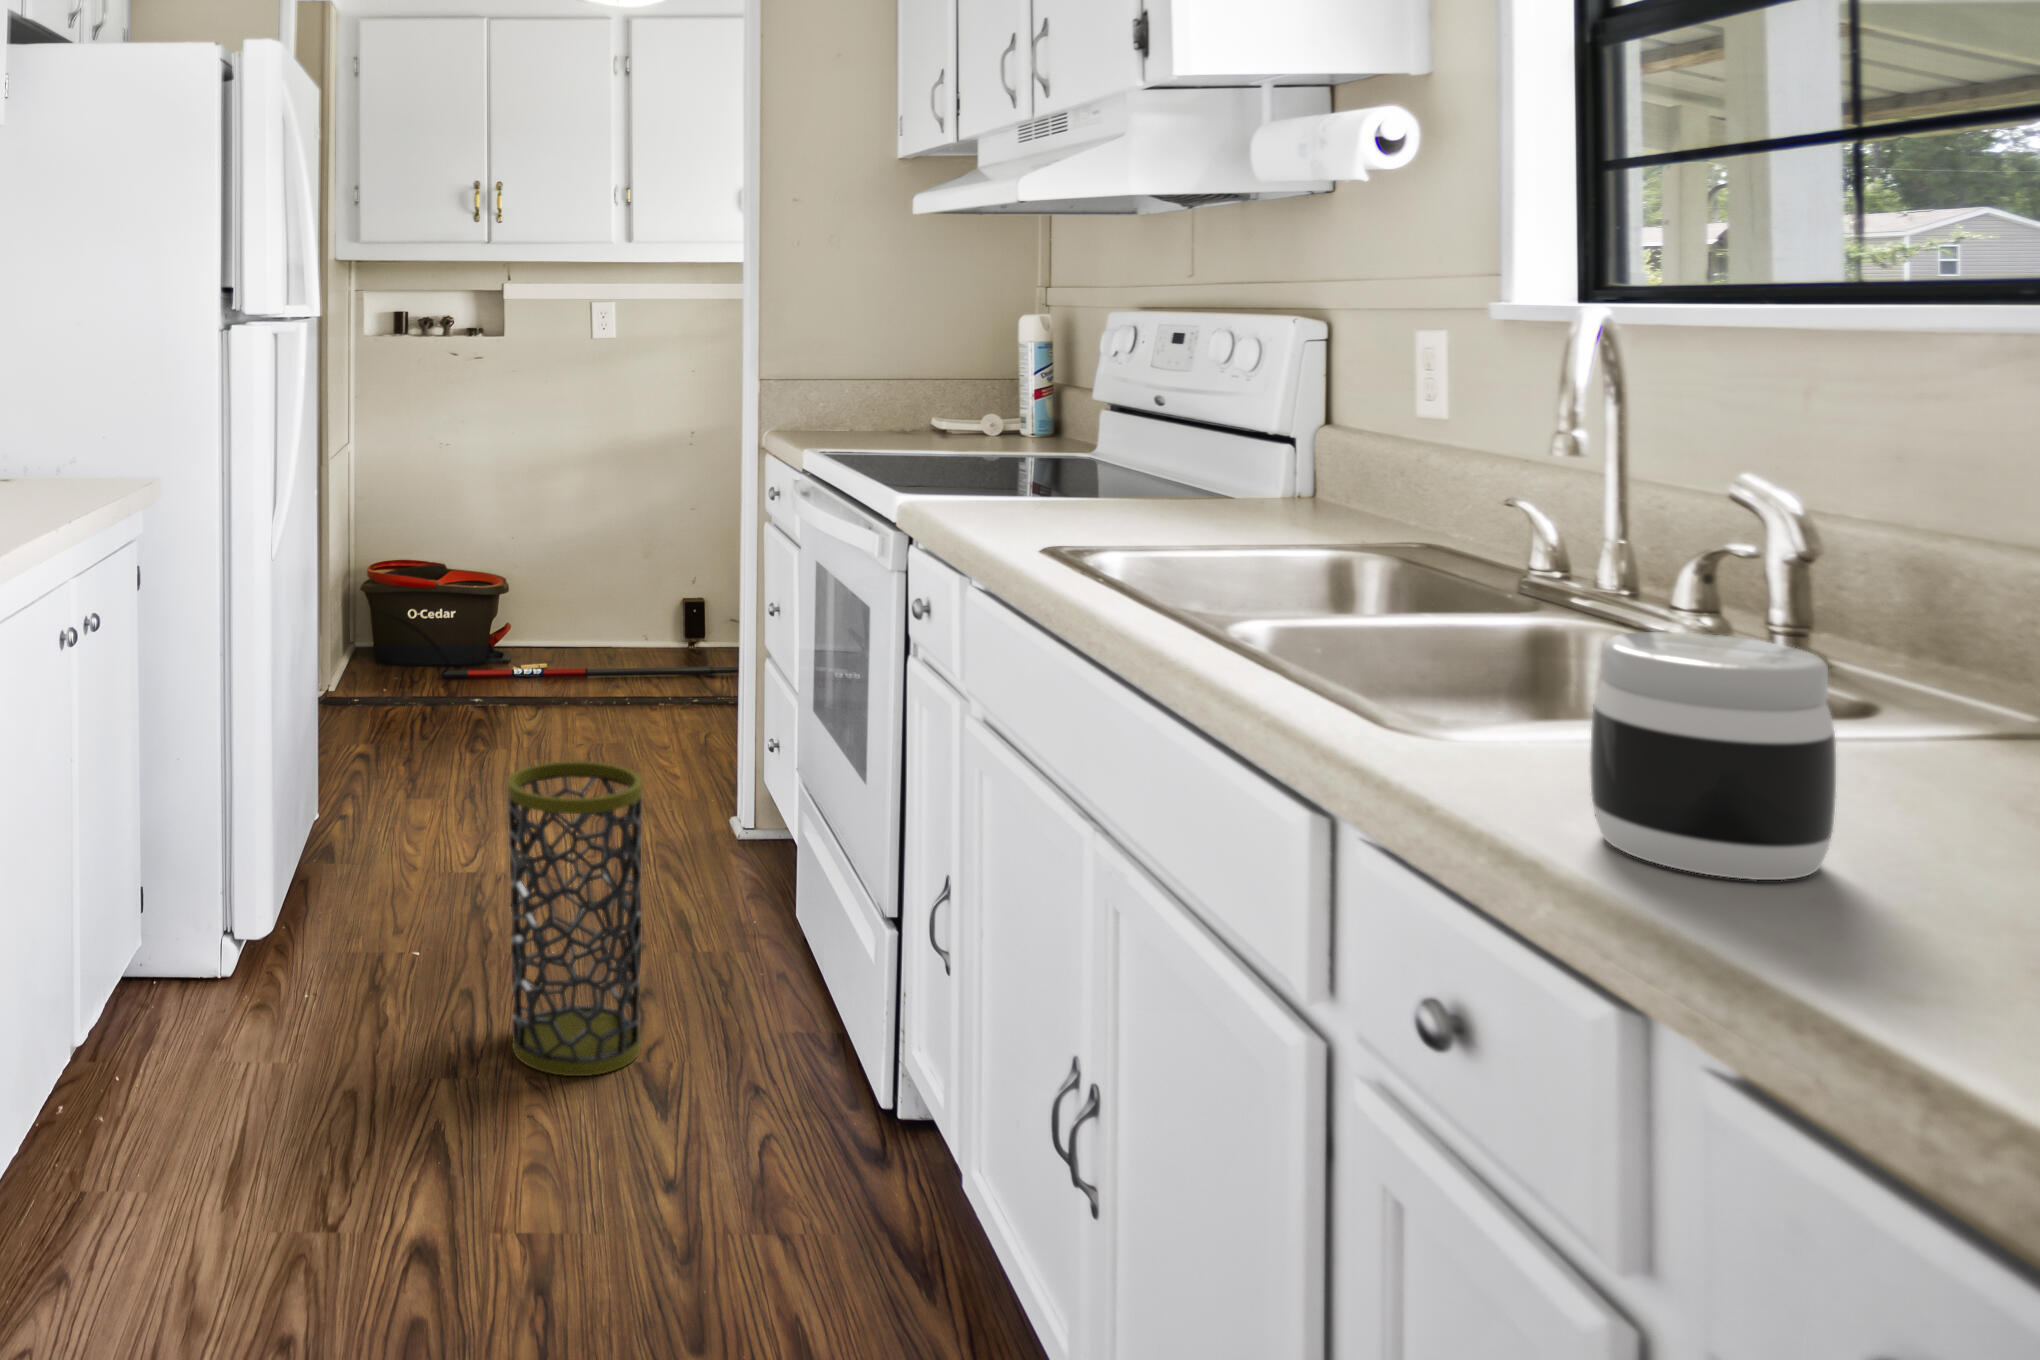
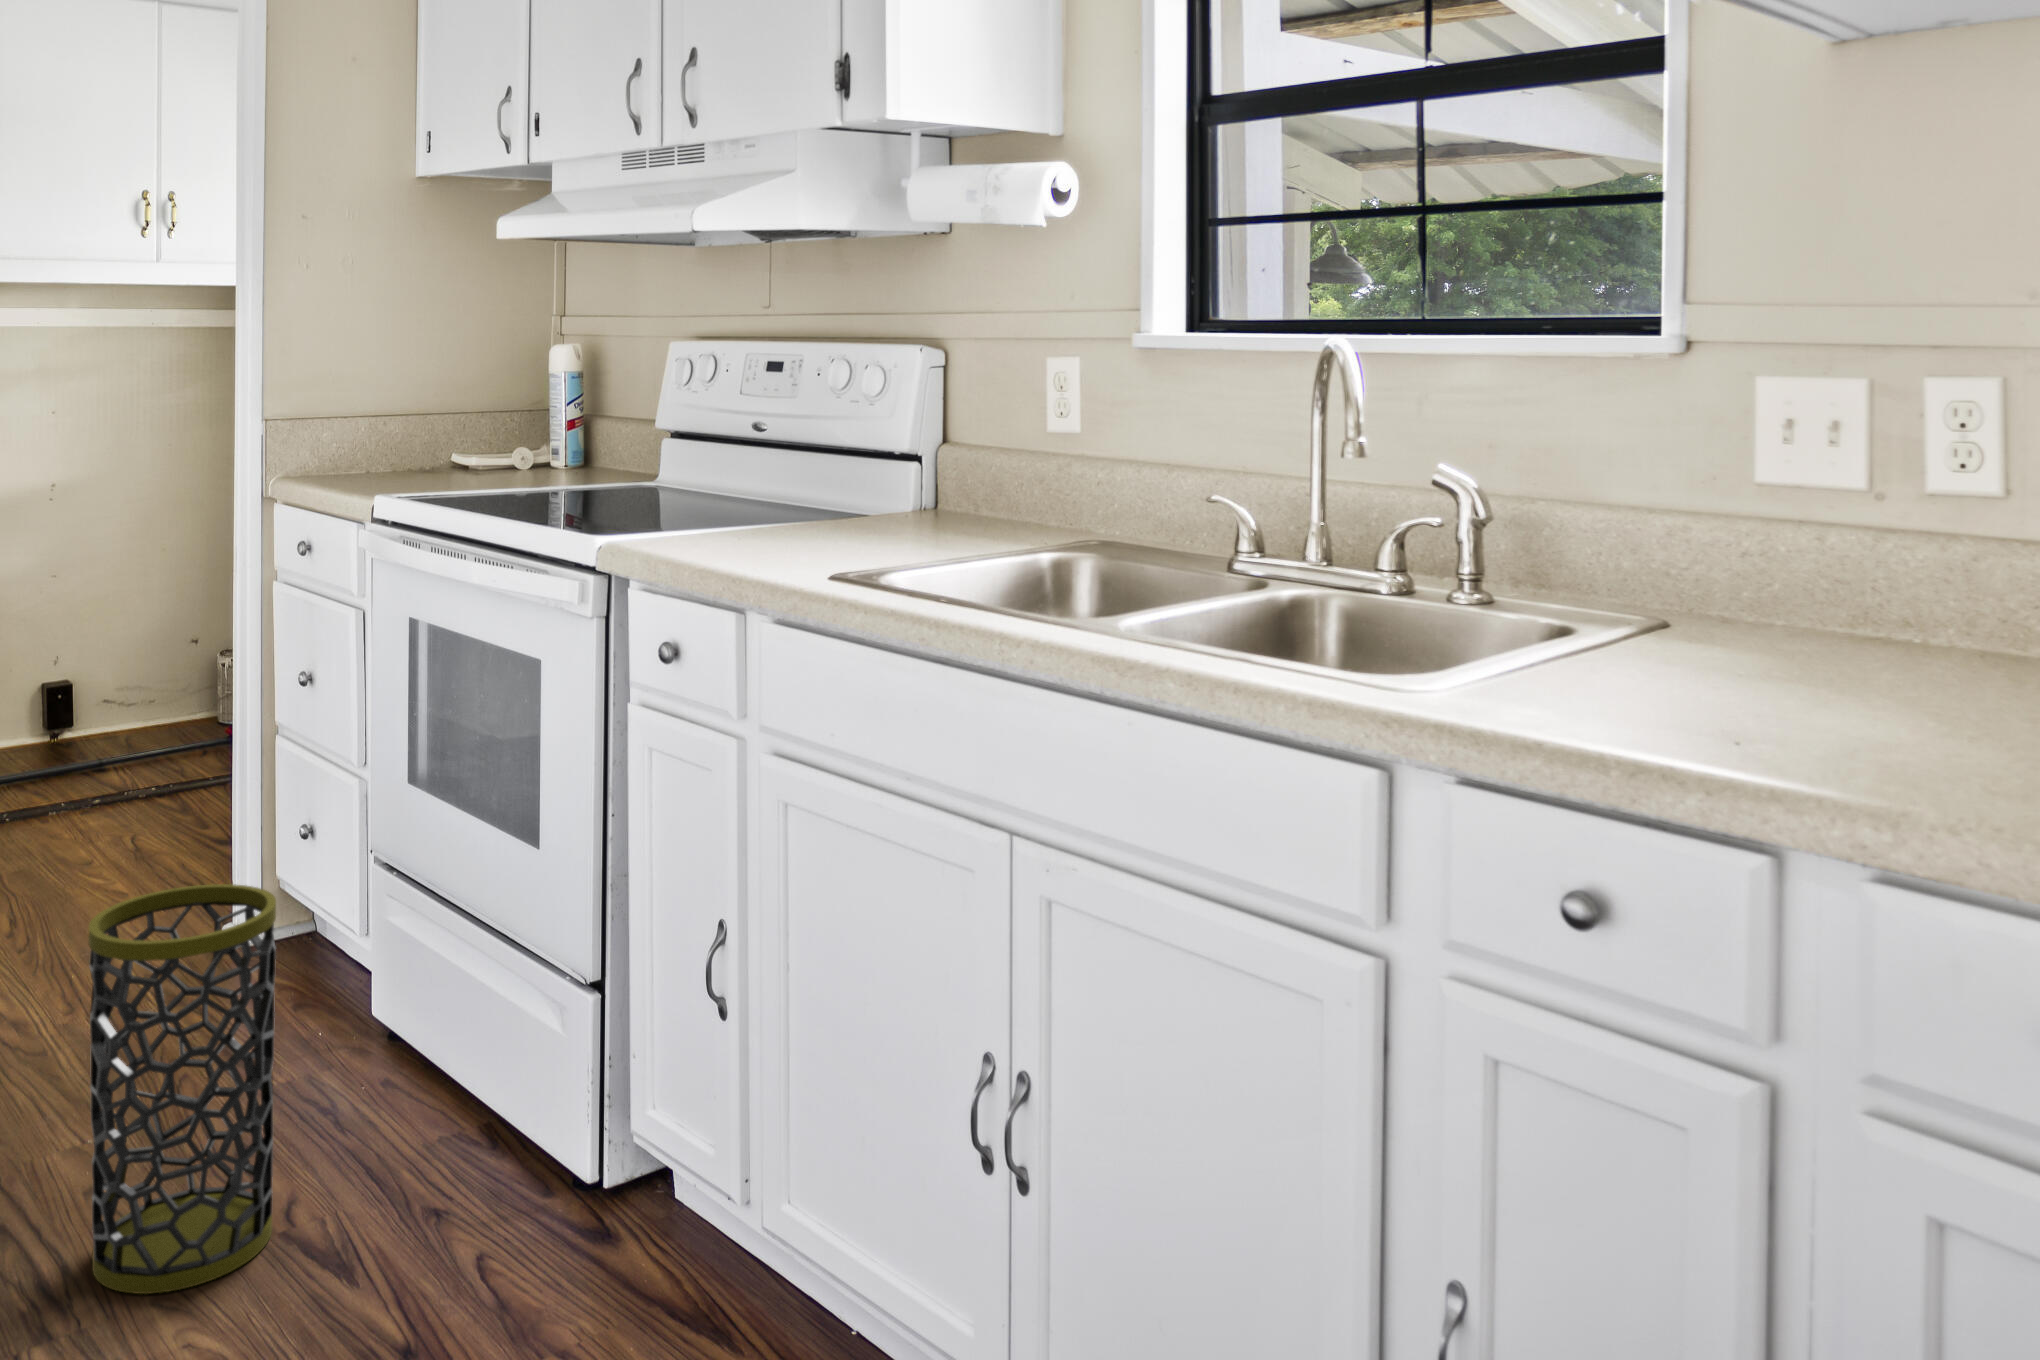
jar: present [1590,632,1836,880] -> none [1645,568,1810,746]

